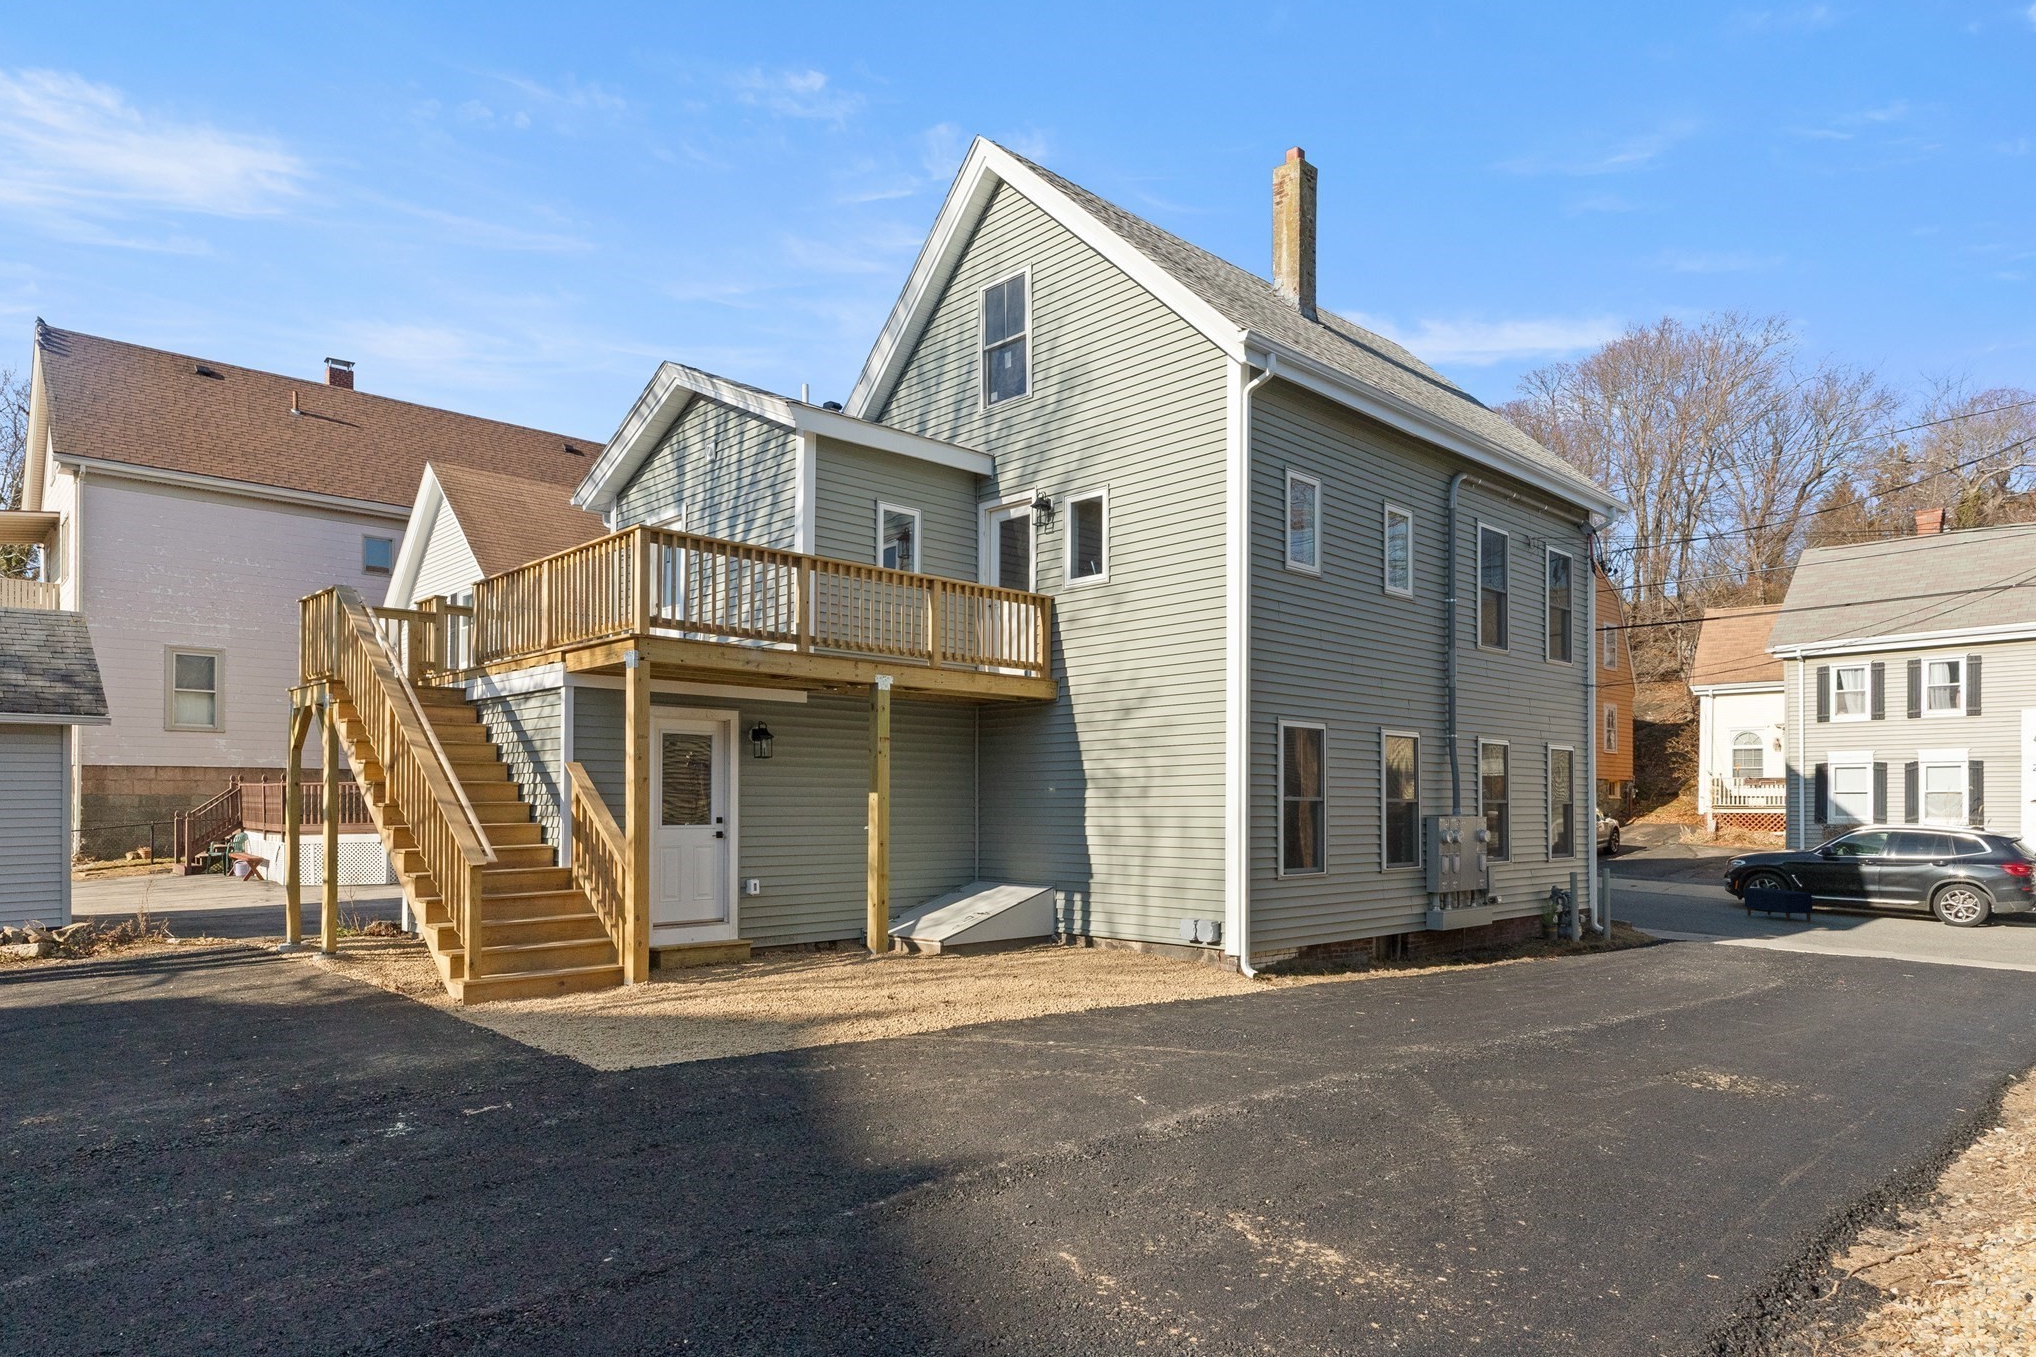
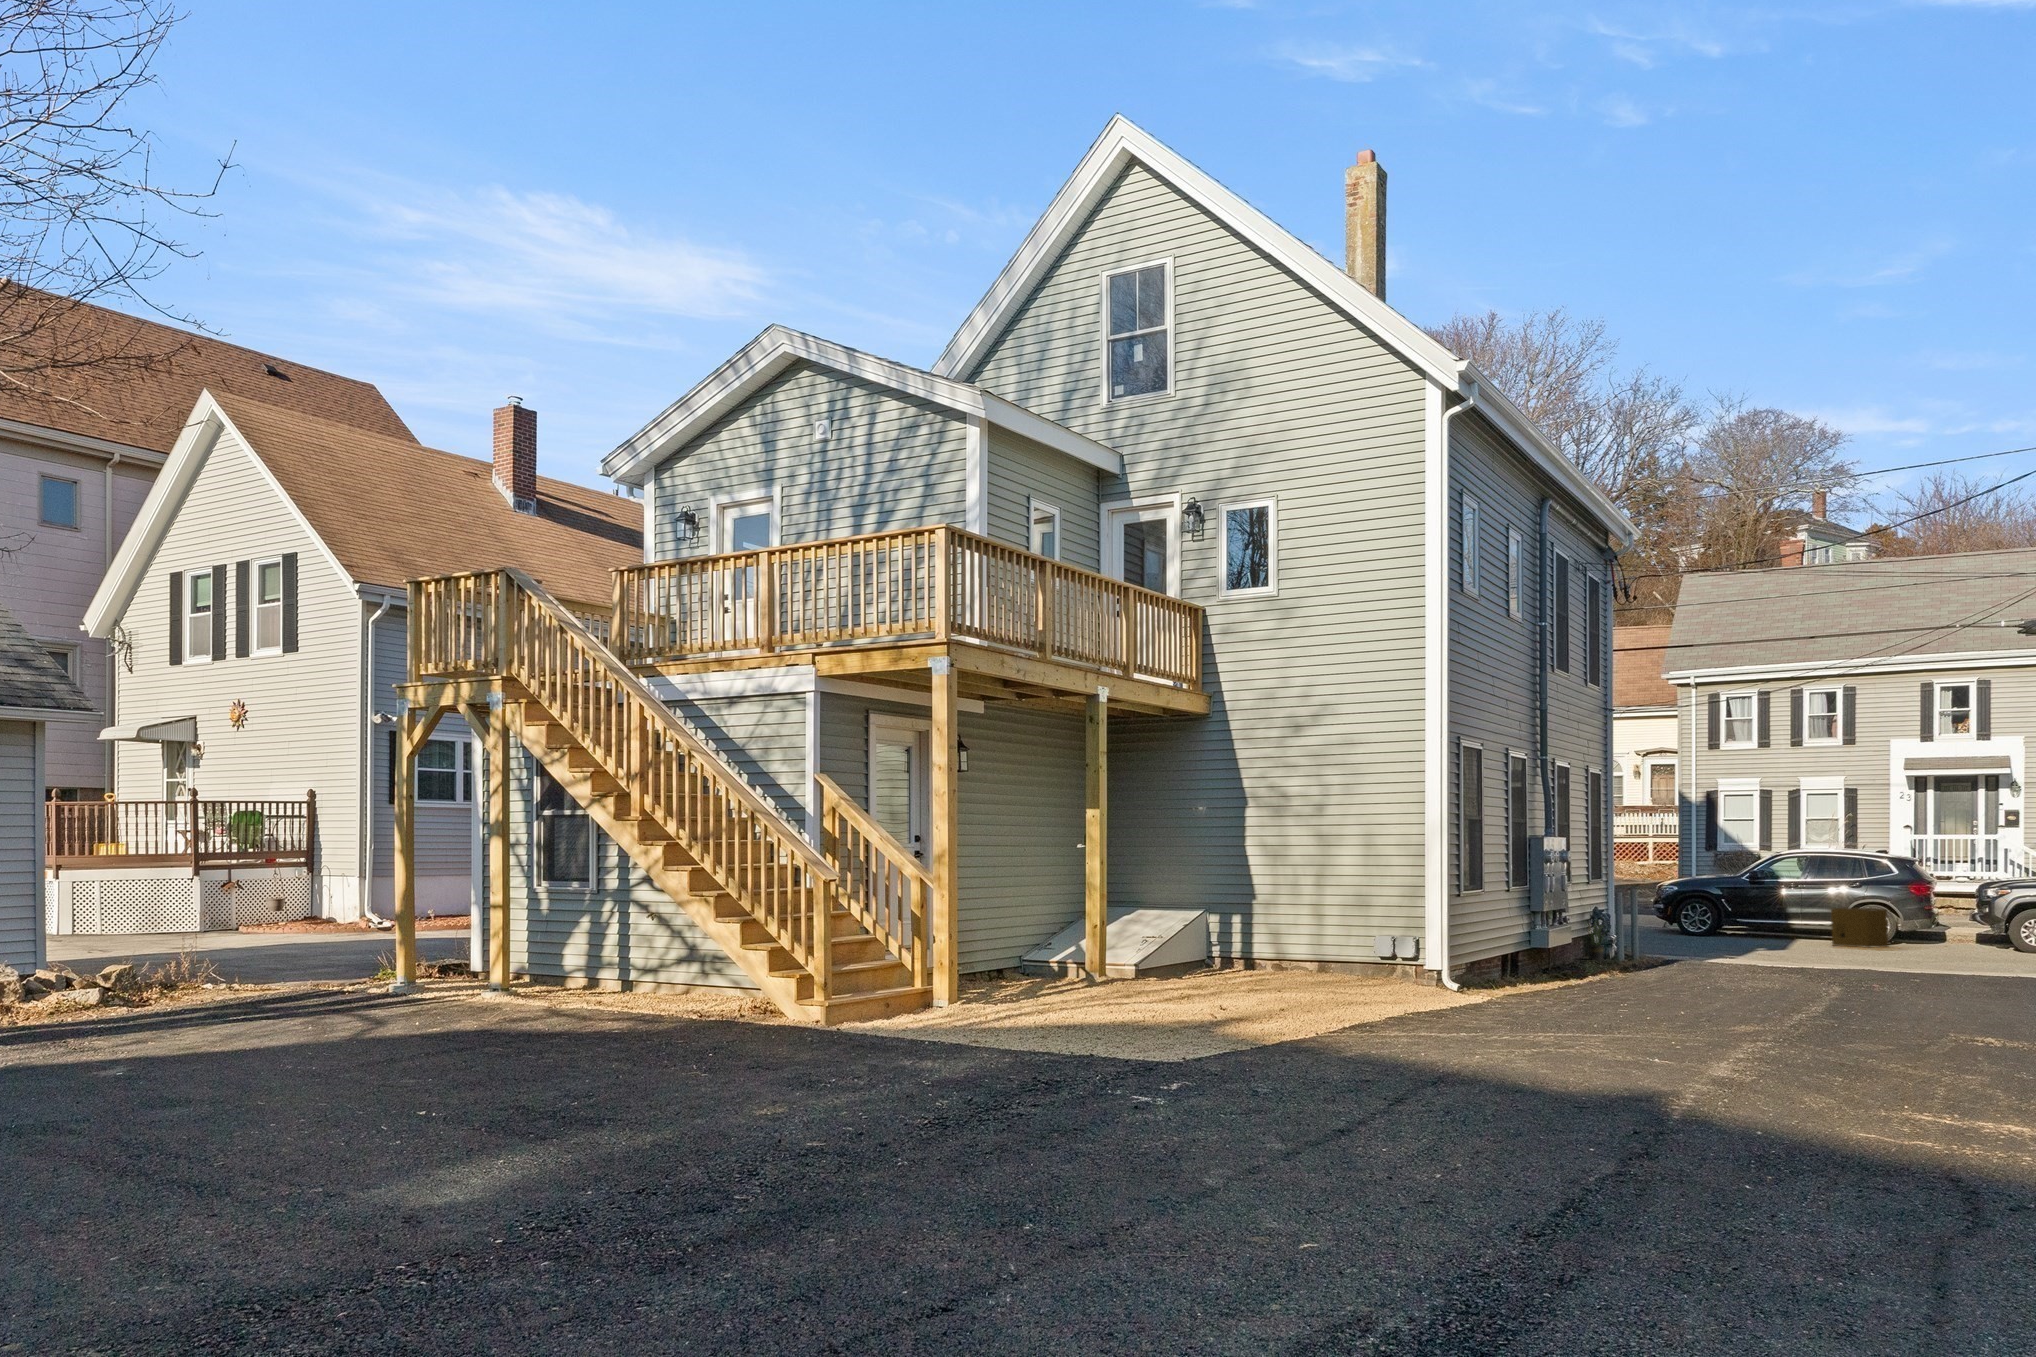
bench: present [1744,888,1813,921] -> none [1706,911,1772,943]
cardboard box: none [1868,888,1936,933] -> present [1831,908,1888,948]

